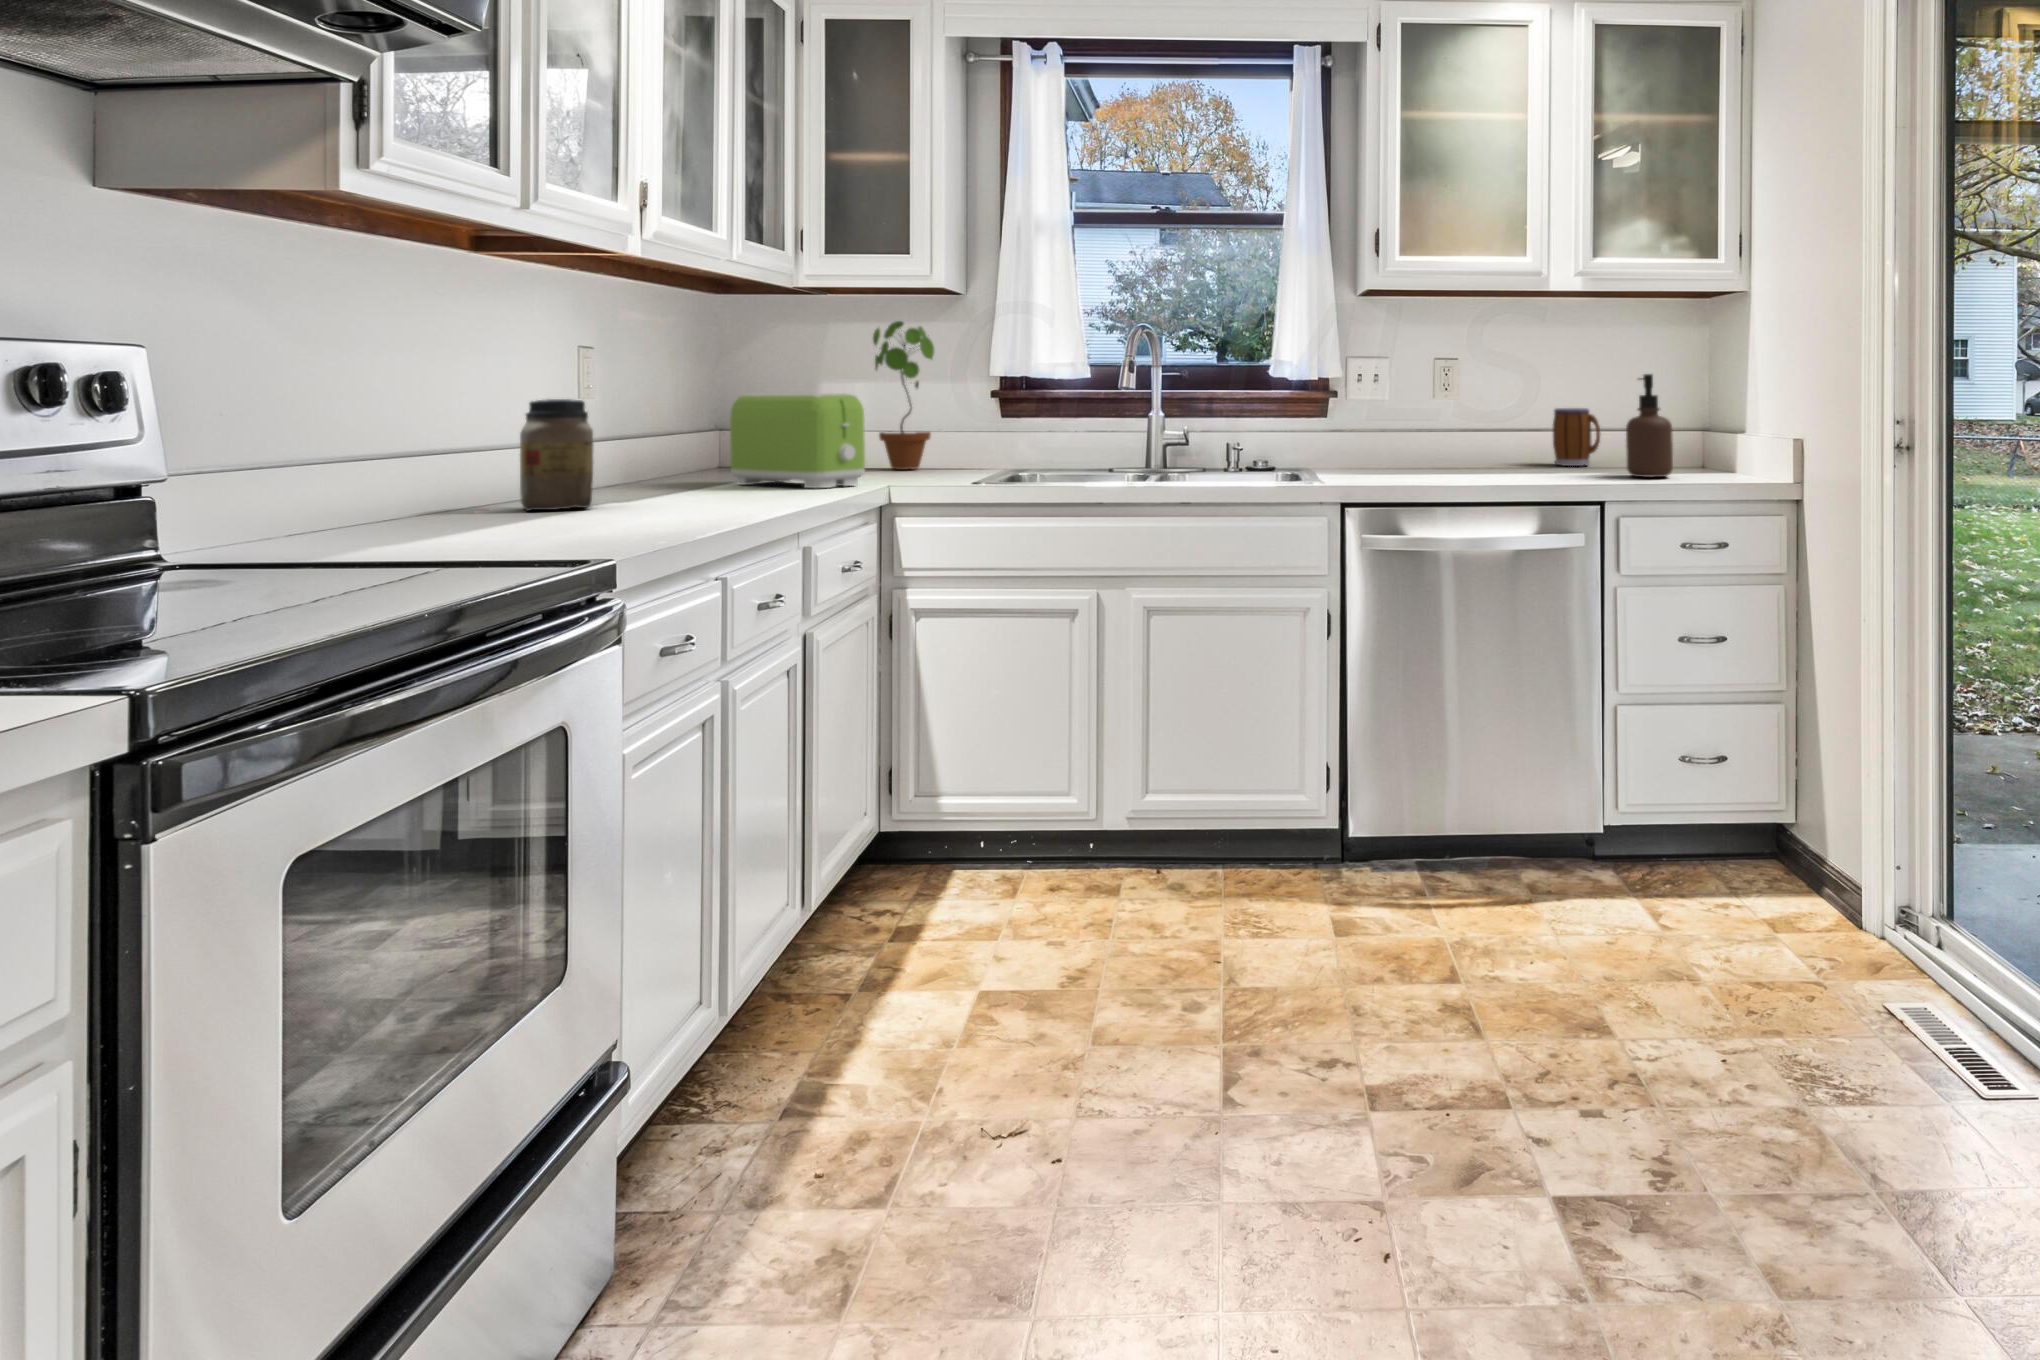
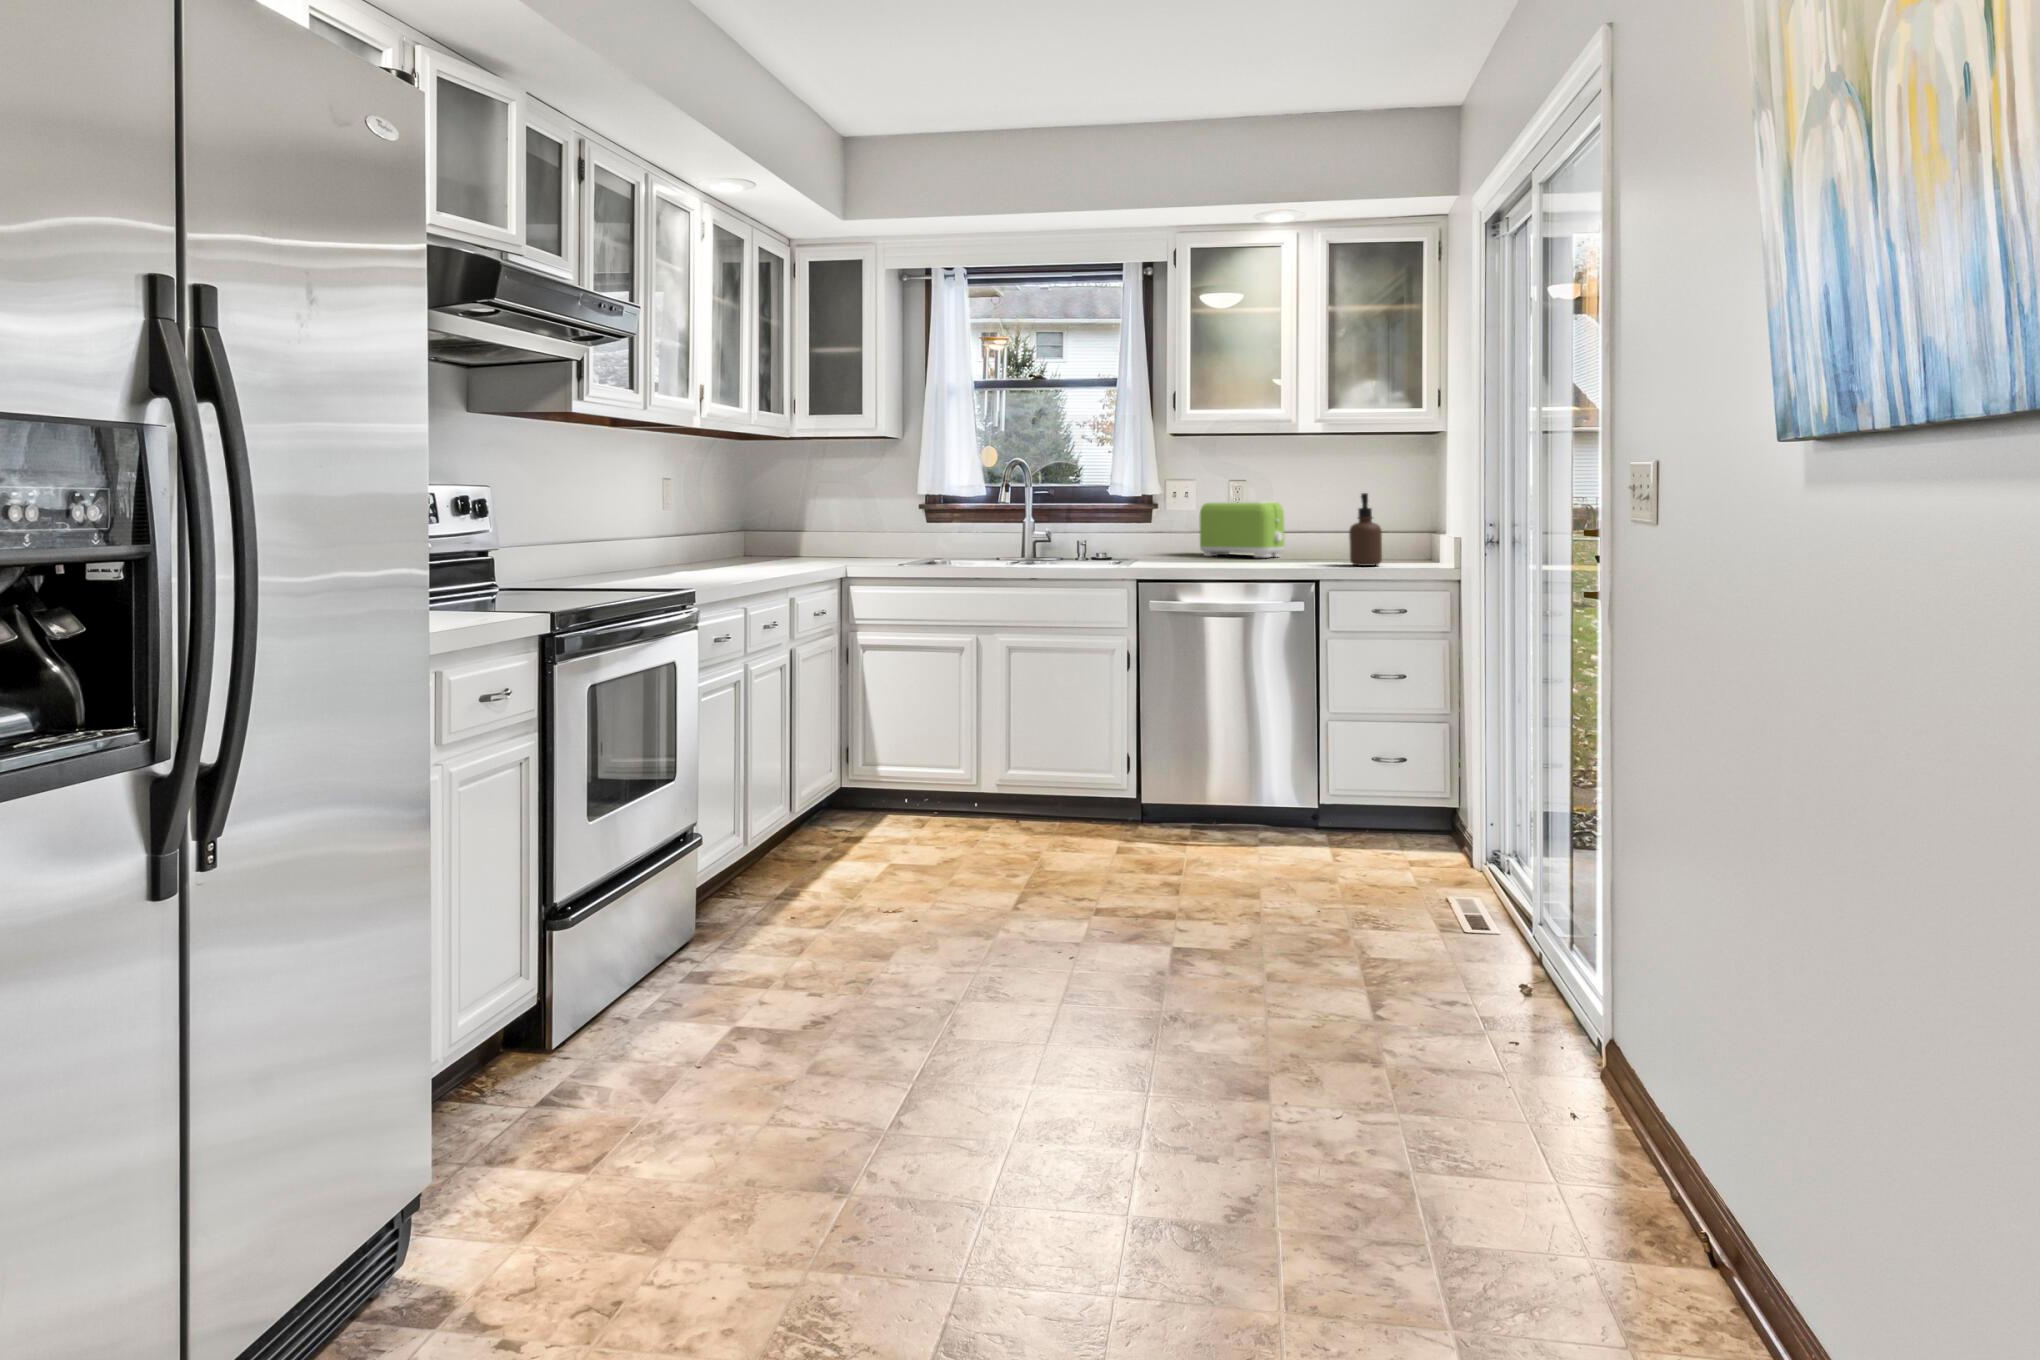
potted plant: present [873,321,934,470] -> none [841,456,881,558]
toaster: present [730,393,865,488] -> present [1200,501,1284,557]
jar: present [520,399,593,511] -> none [633,510,673,574]
mug: present [1553,408,1600,466] -> none [1313,517,1346,559]

